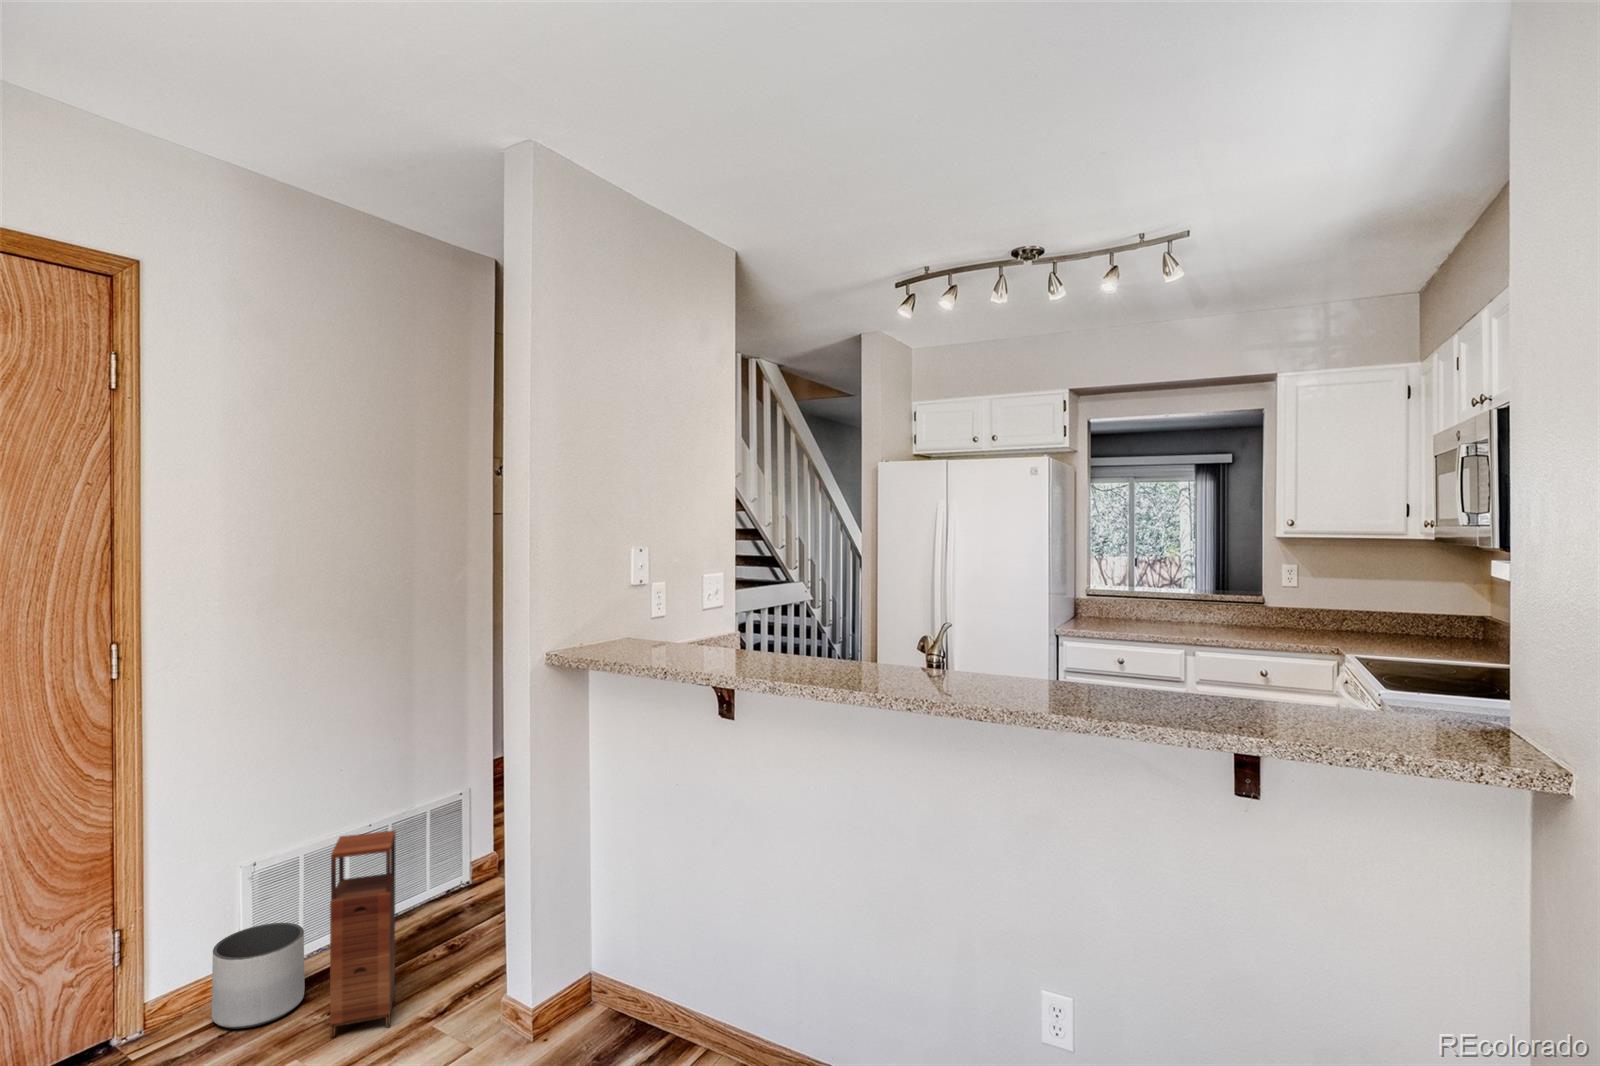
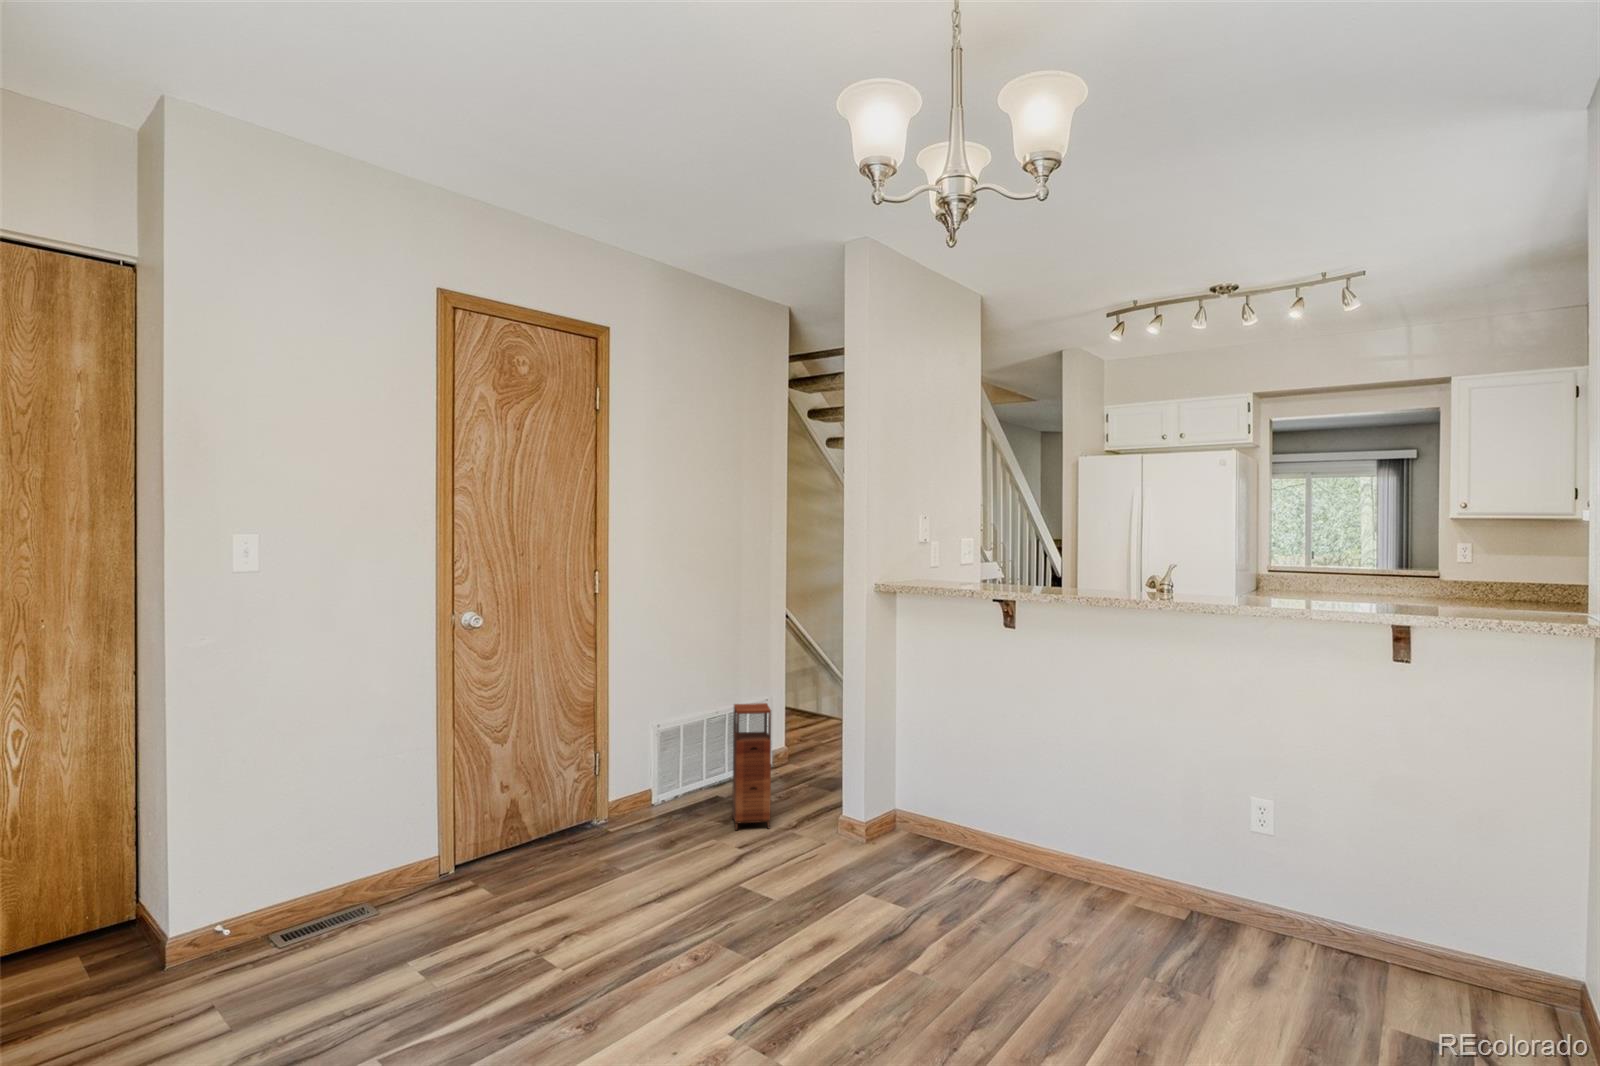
planter: present [212,923,305,1029] -> none [656,762,707,822]

